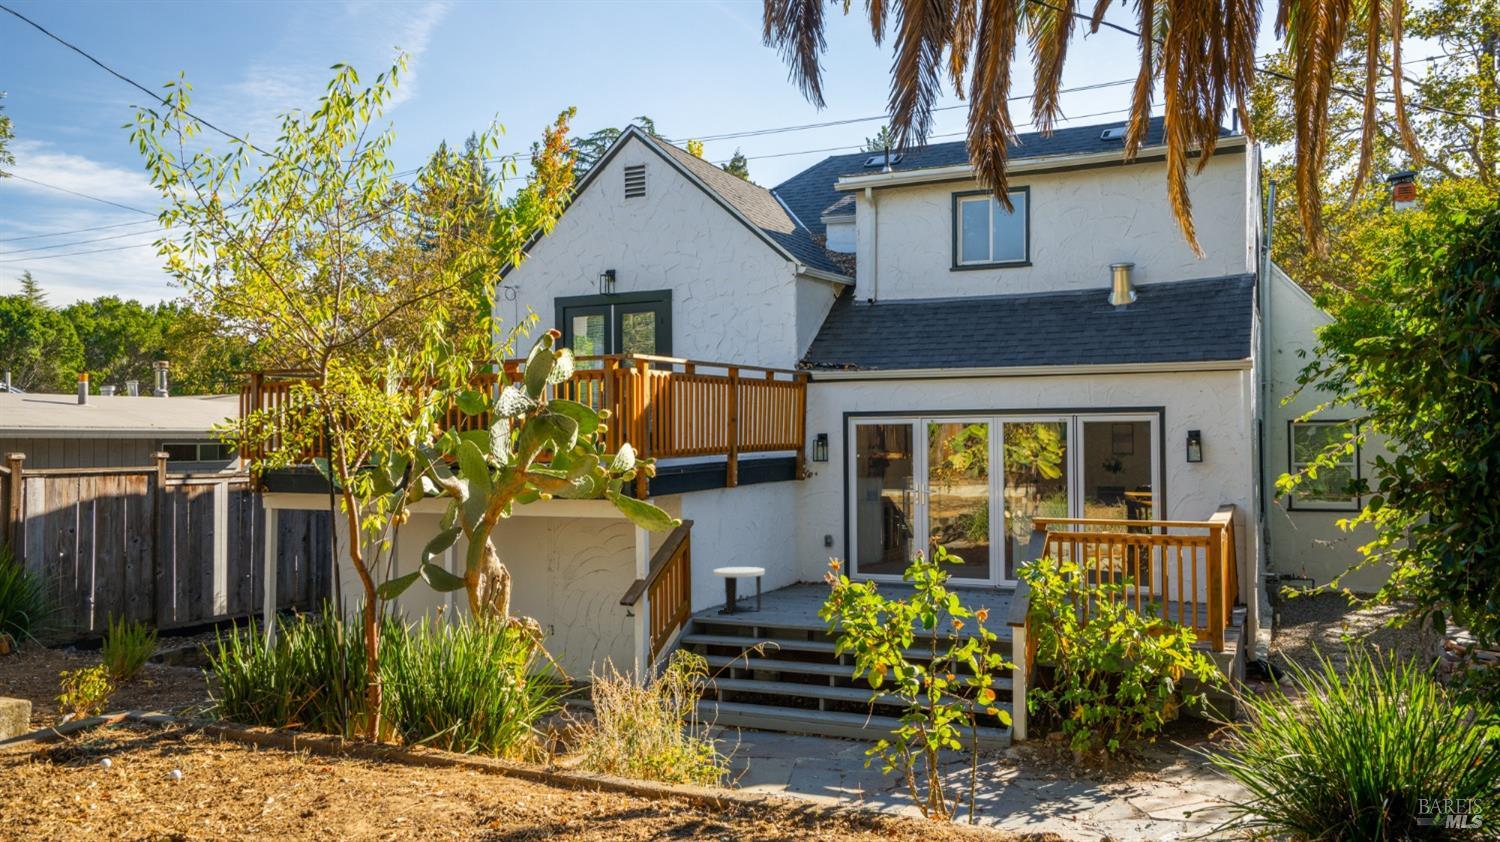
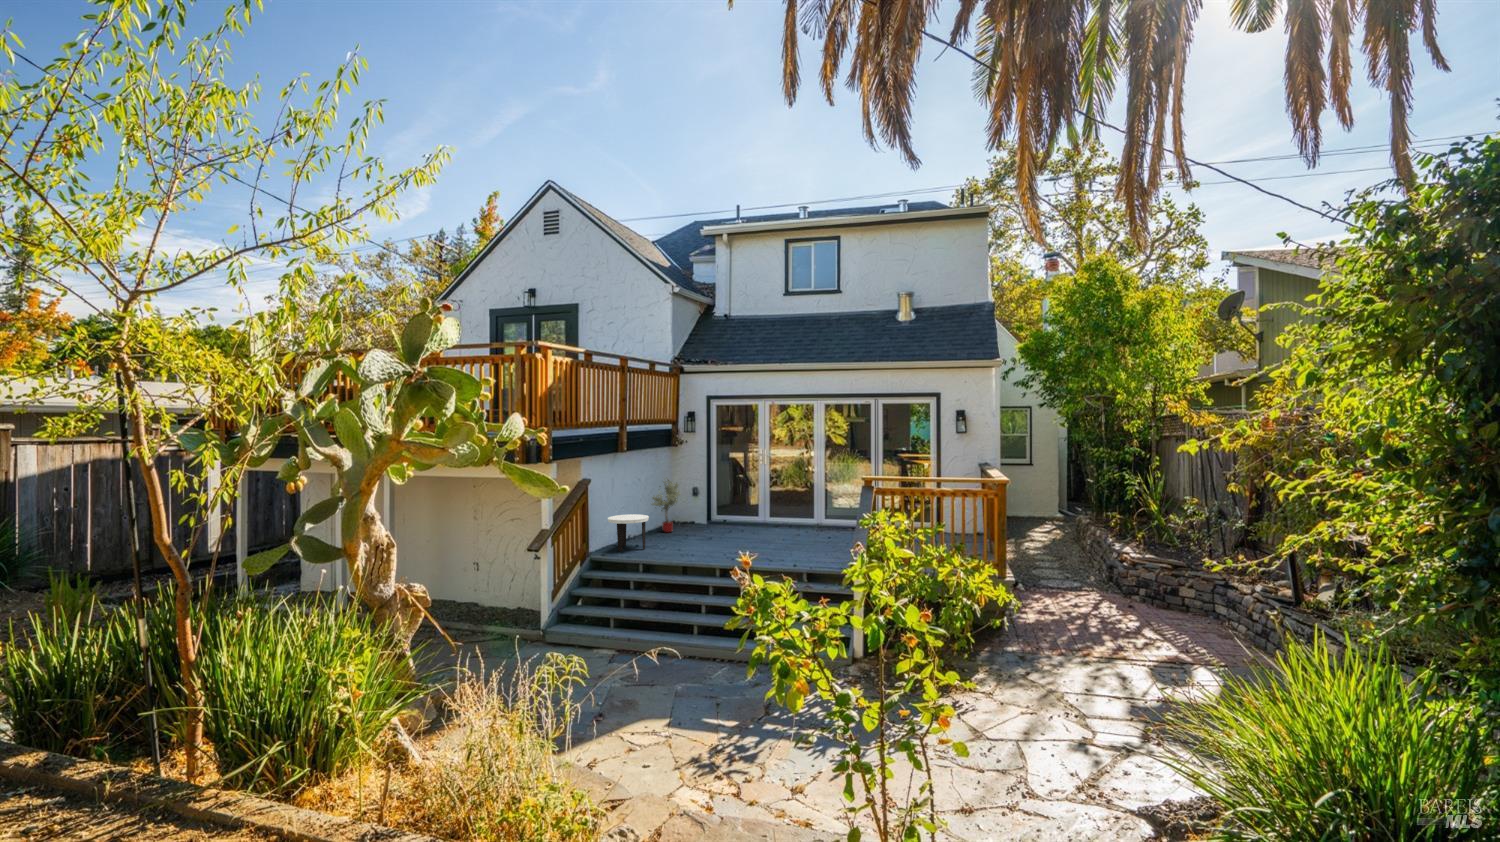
potted tree: none [767,520,808,593] -> present [652,479,680,533]

